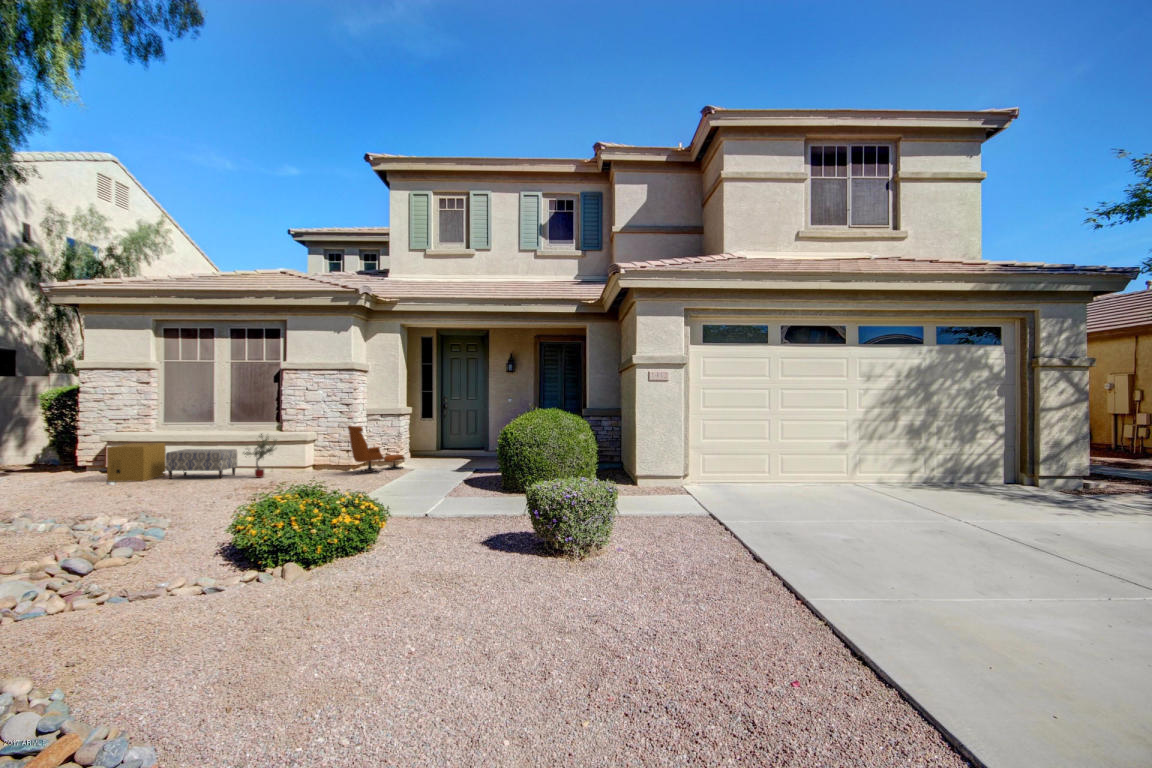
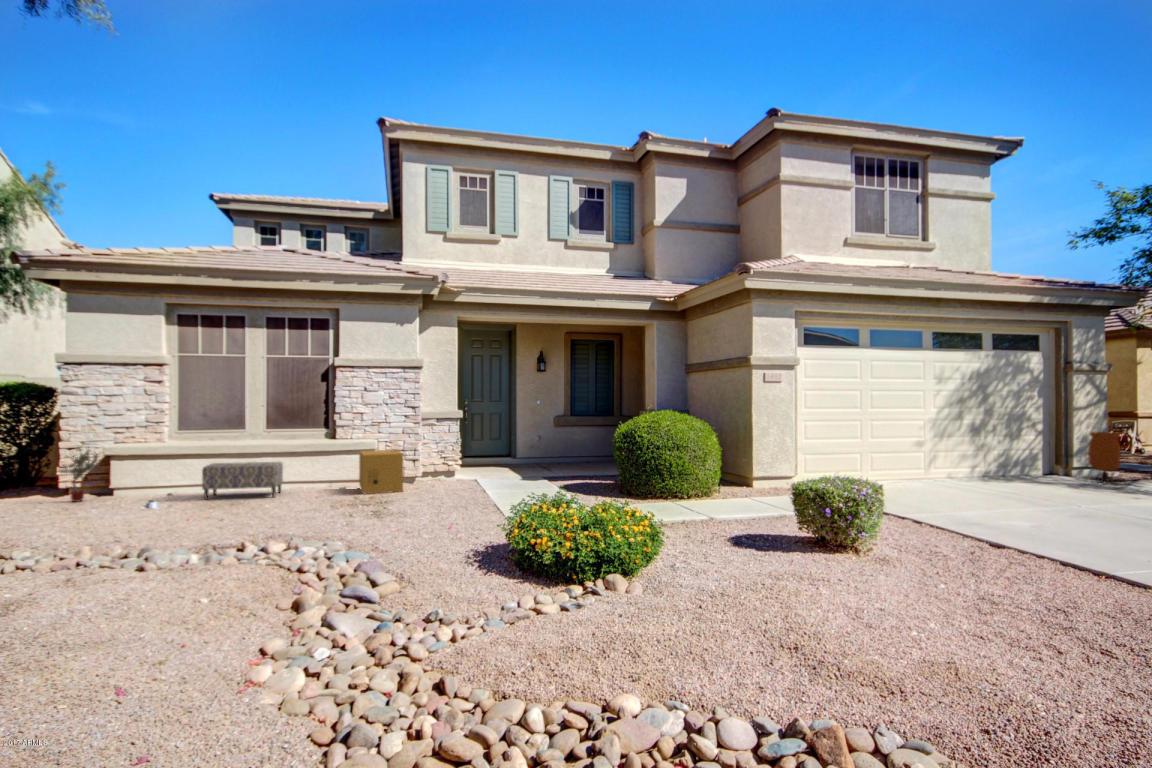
lounge chair: present [348,426,405,472] -> present [1087,431,1122,483]
potted tree: present [243,434,277,478] -> present [58,446,99,502]
cardboard box: present [107,443,166,482] -> present [359,450,403,494]

